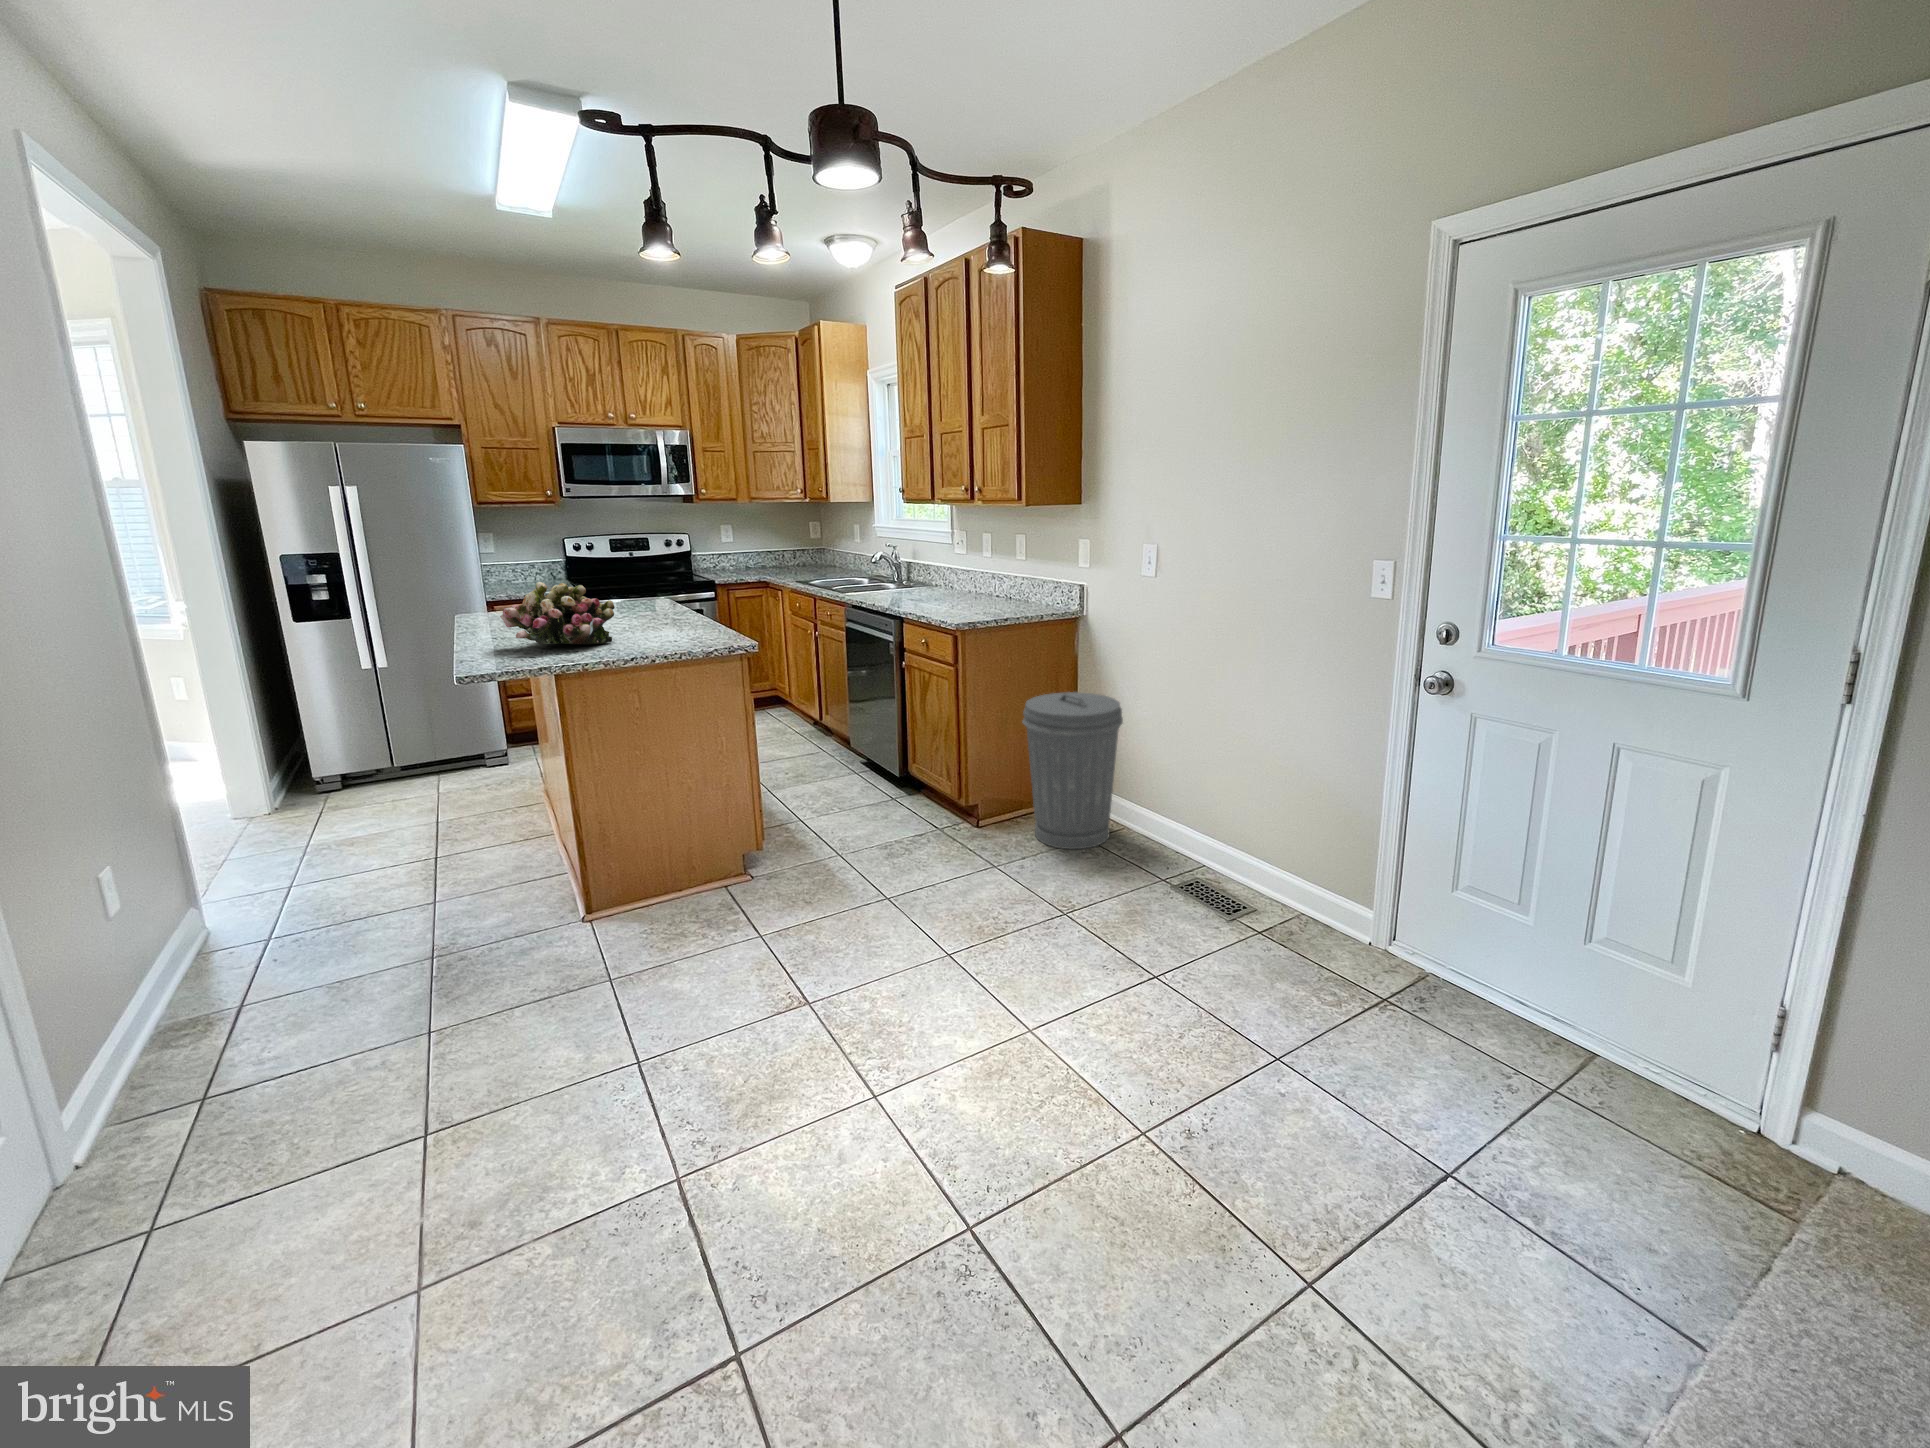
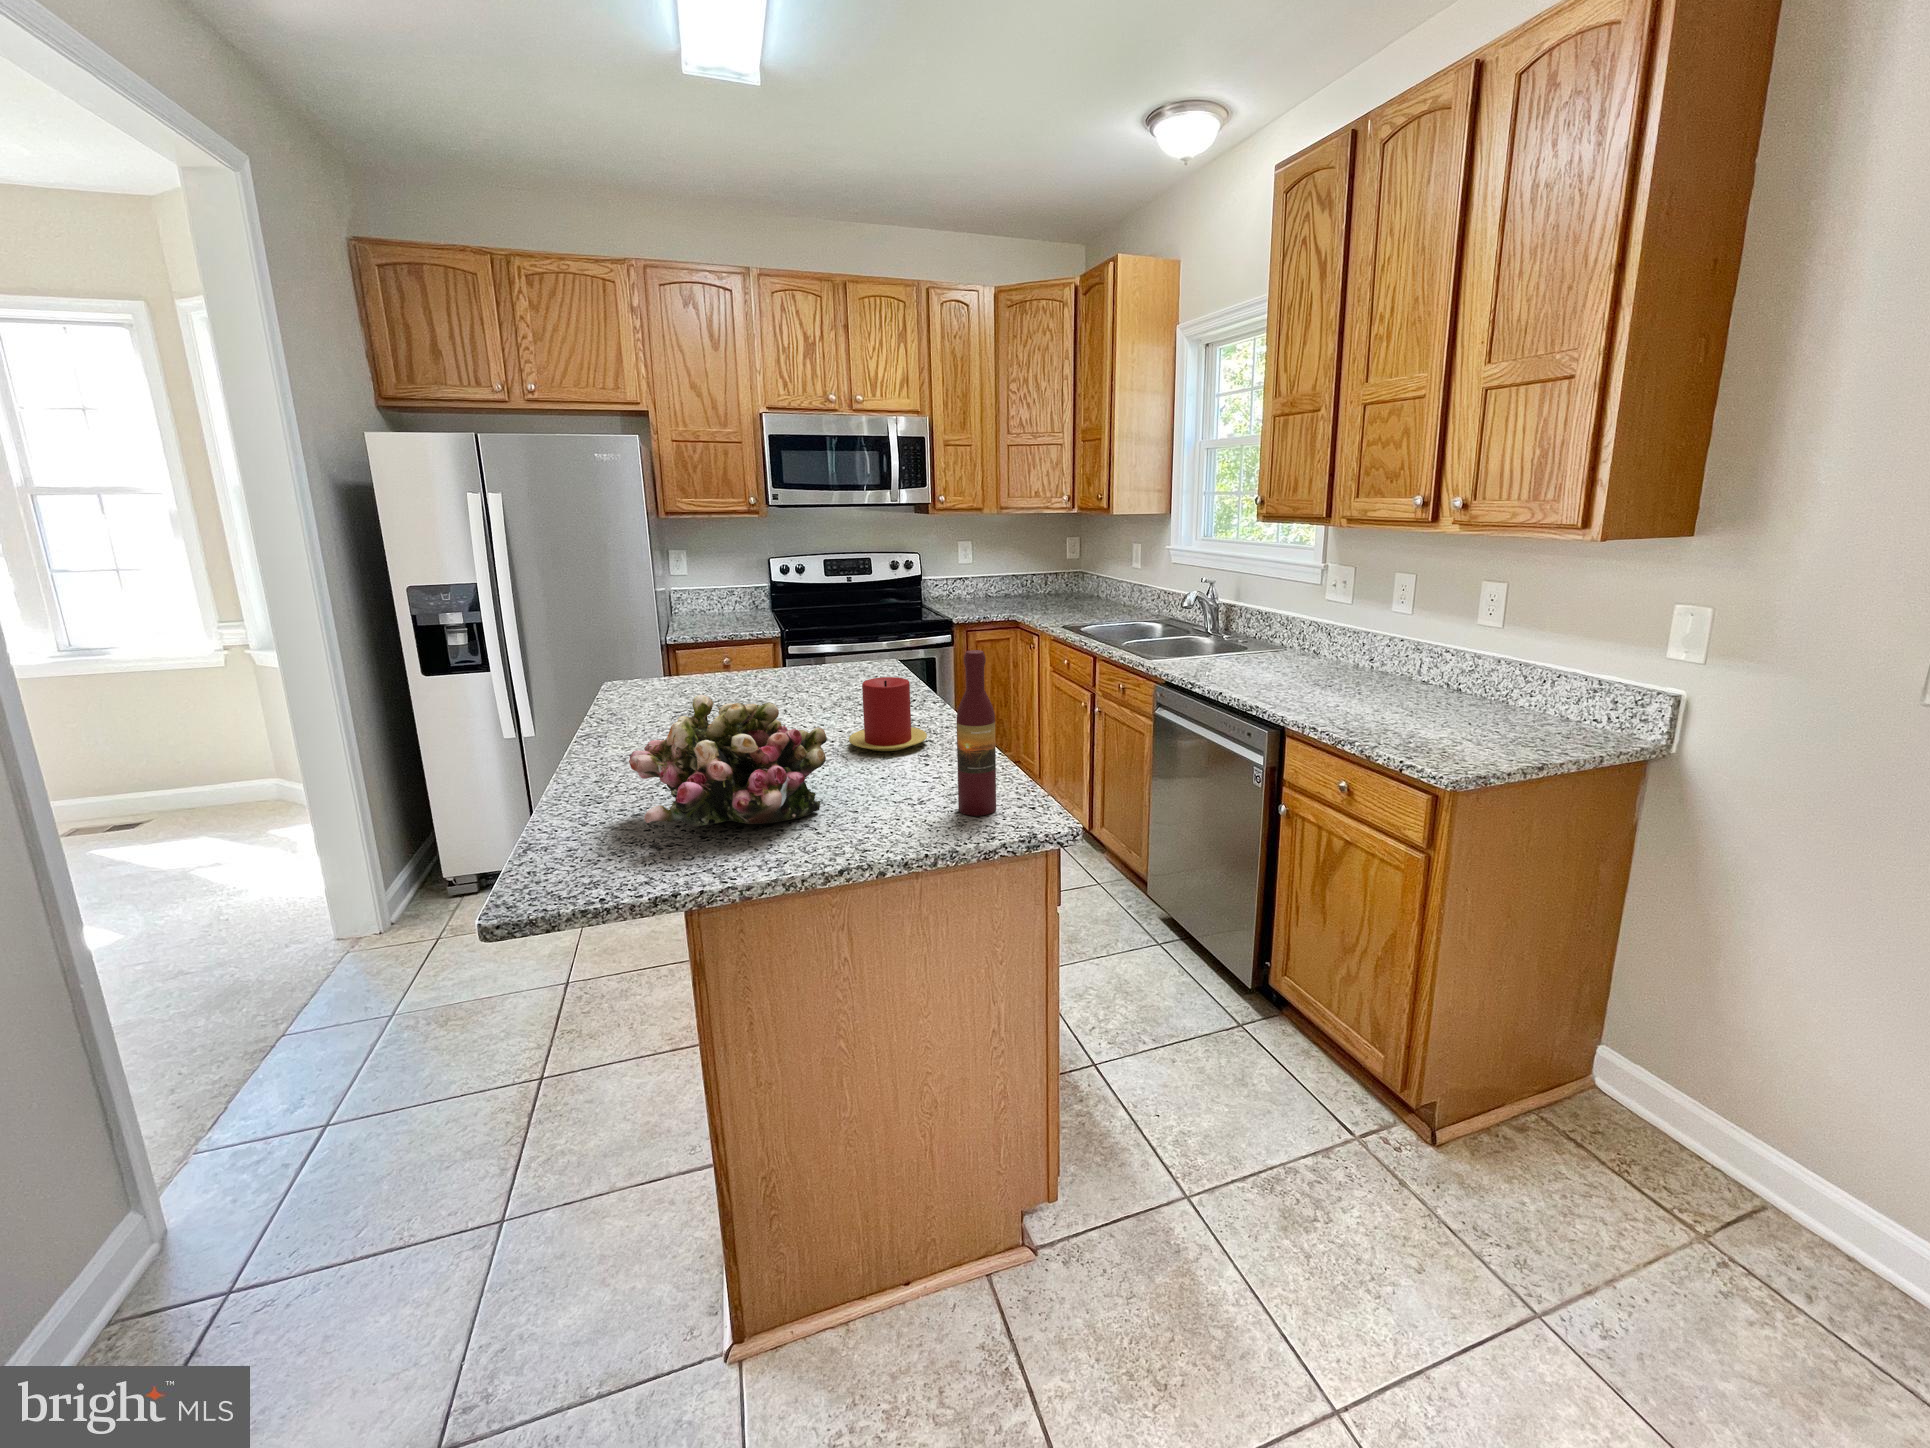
wine bottle: none [686,554,711,640] -> present [957,650,996,816]
candle: none [630,586,679,626] -> present [849,677,927,751]
trash can: present [1023,692,1123,849] -> none [1557,914,1823,1270]

